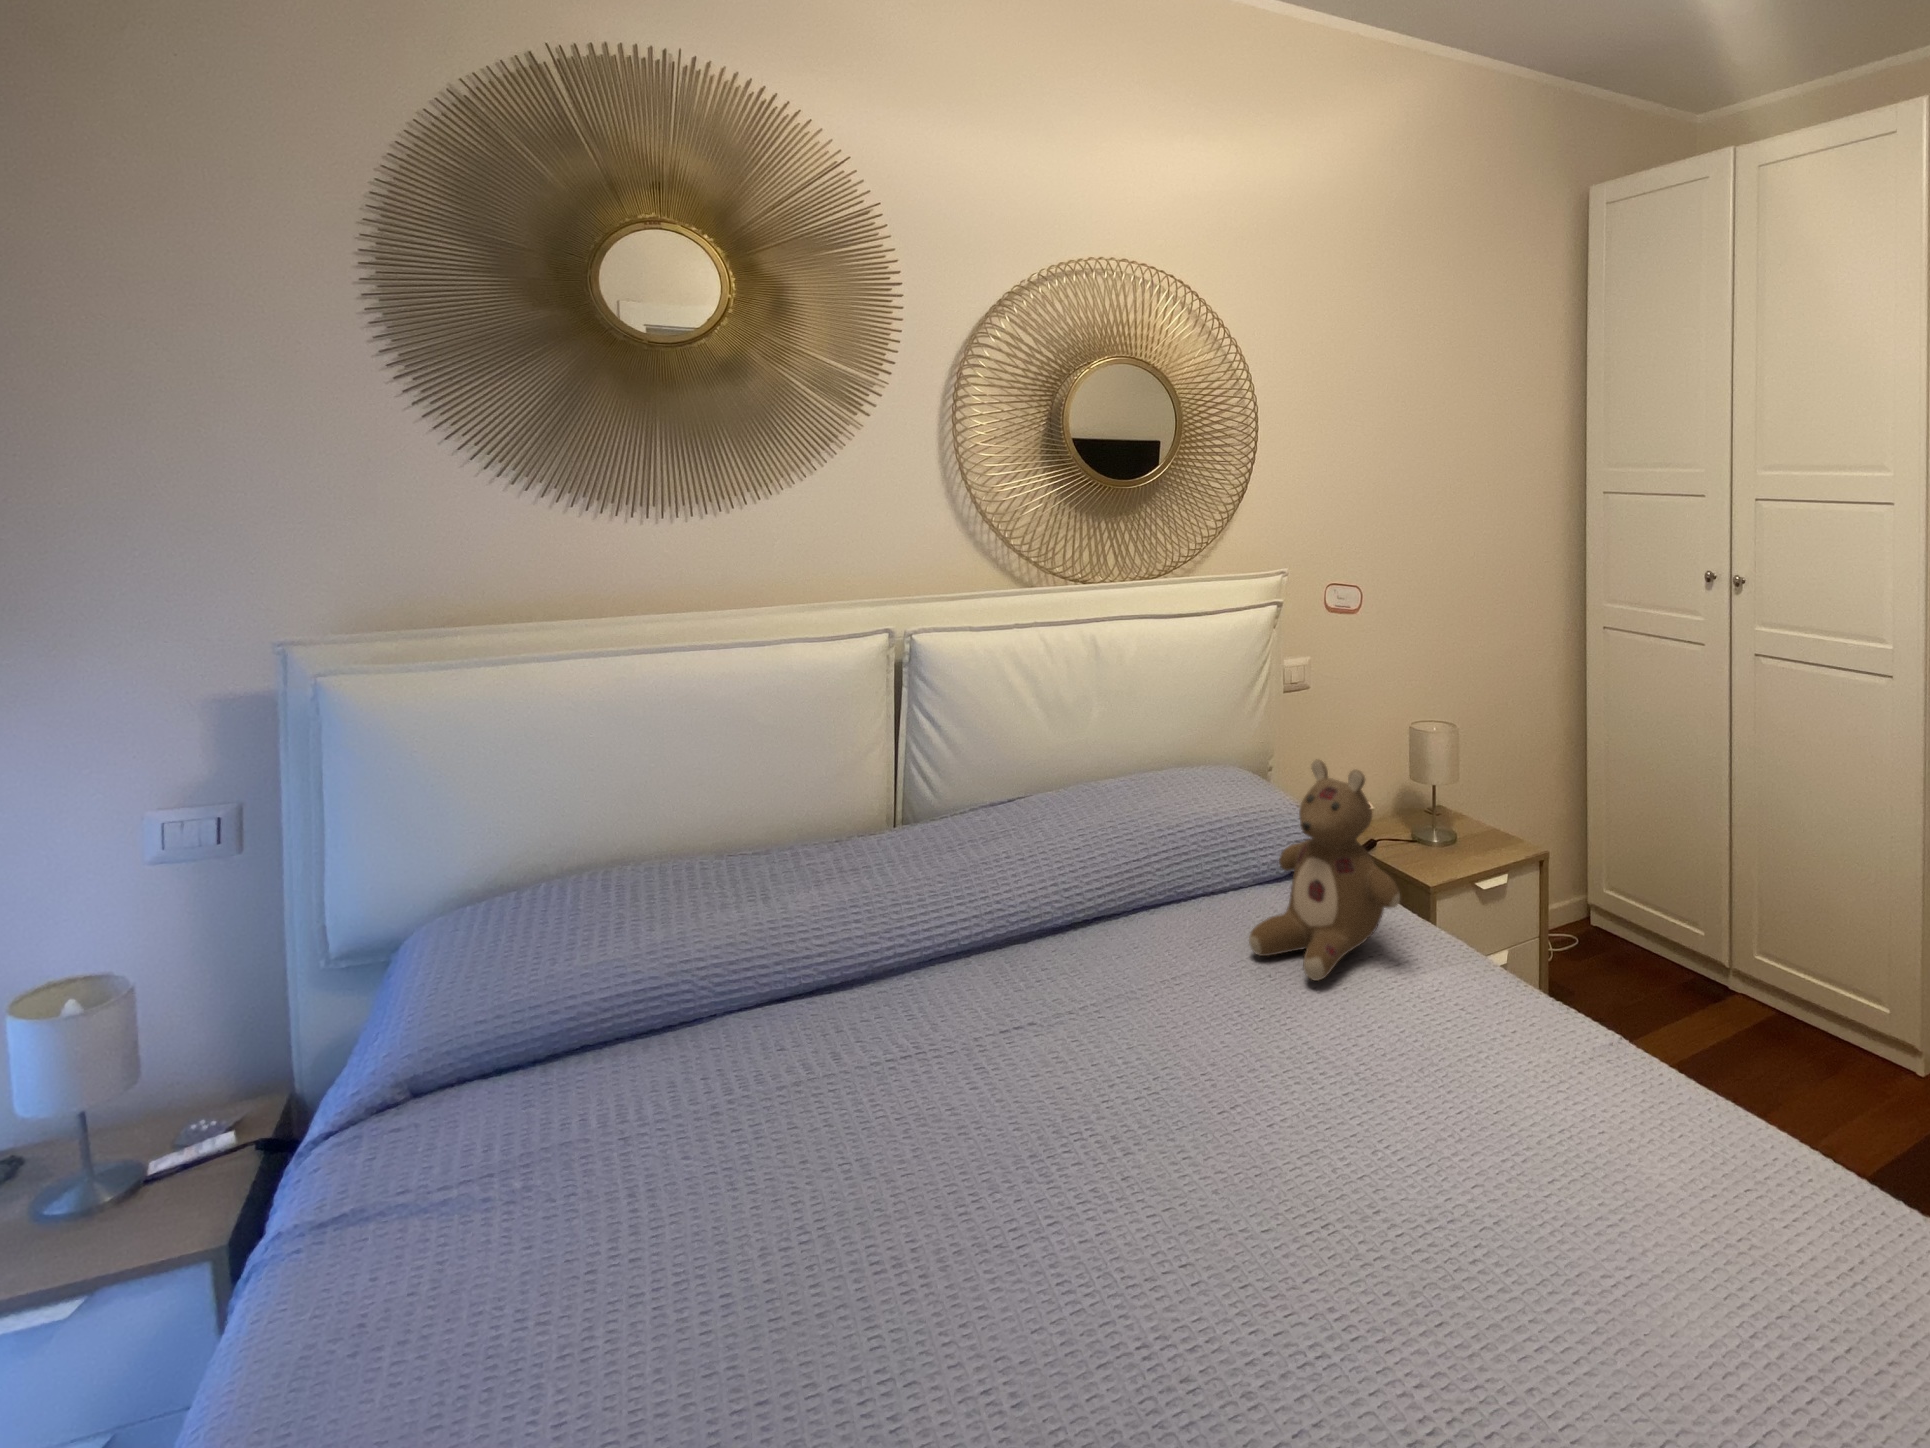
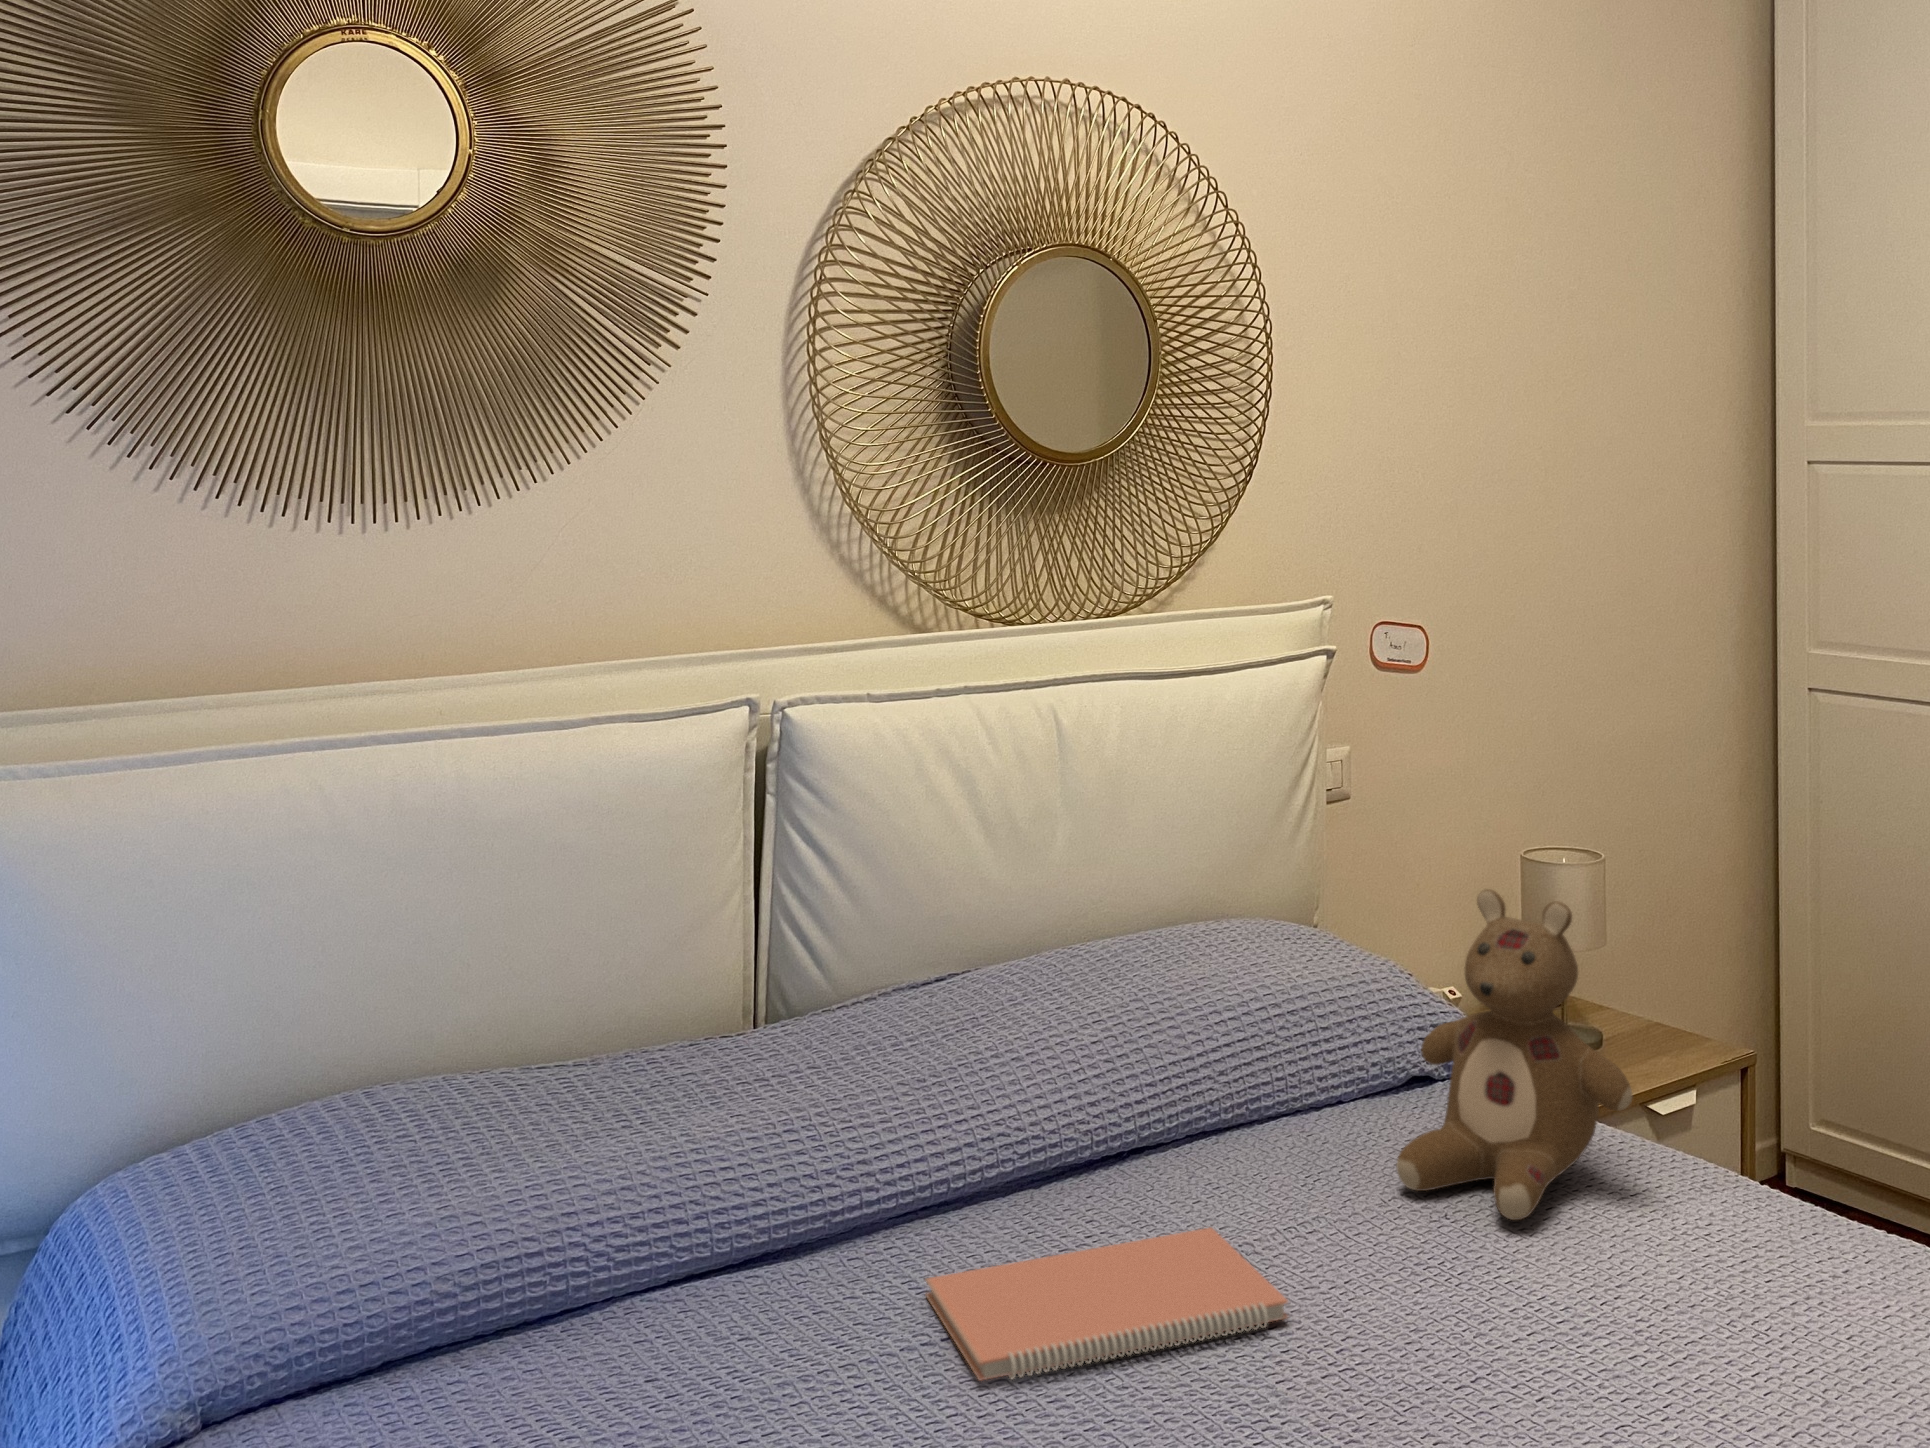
notebook: none [909,980,1137,1093] -> present [926,1228,1288,1381]

